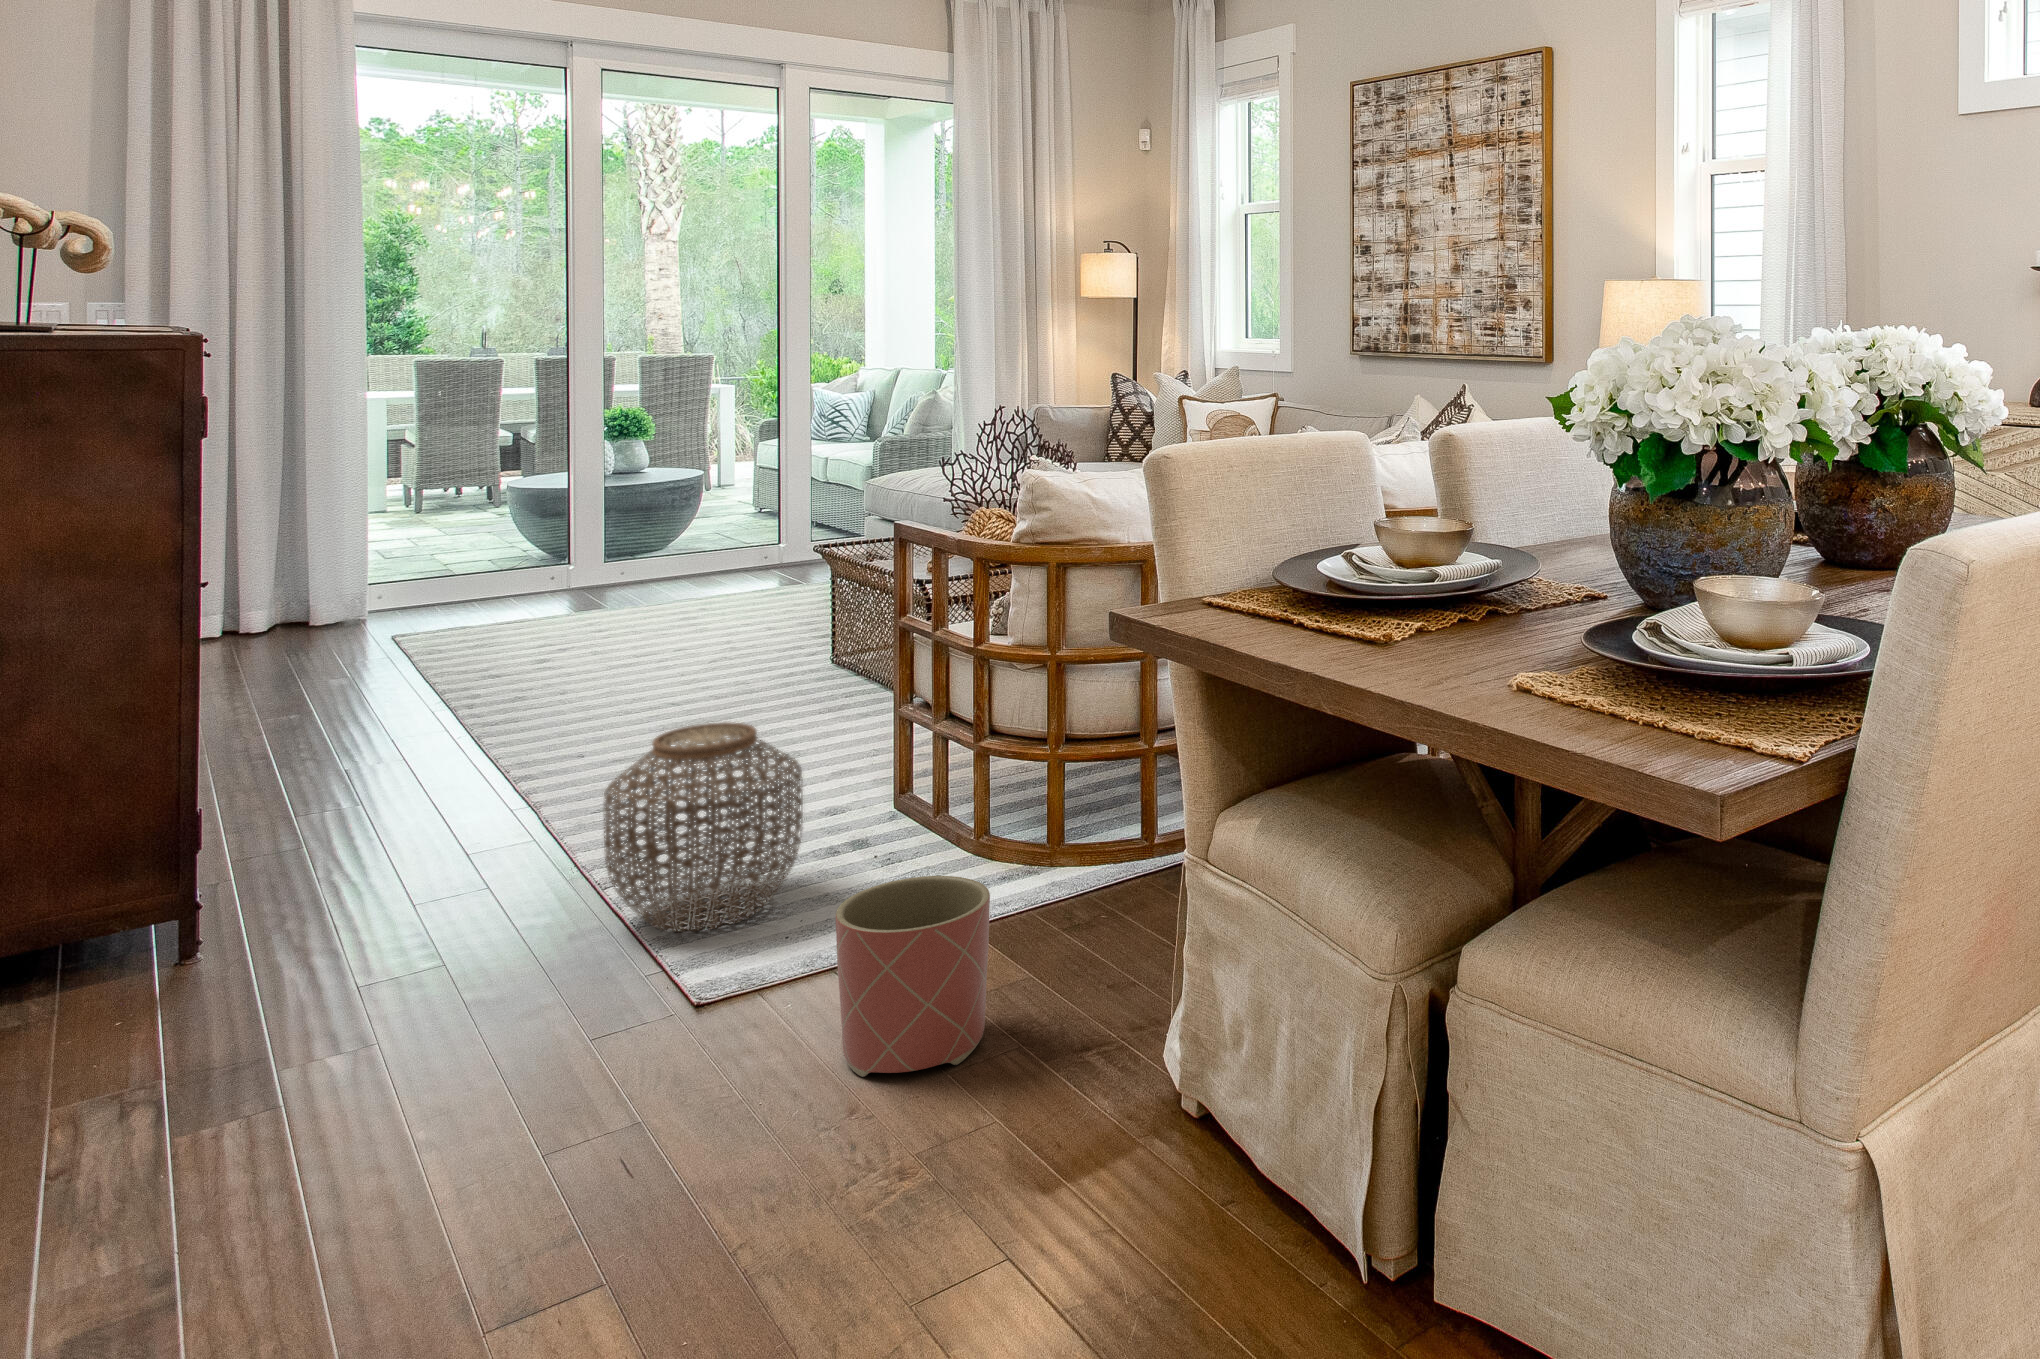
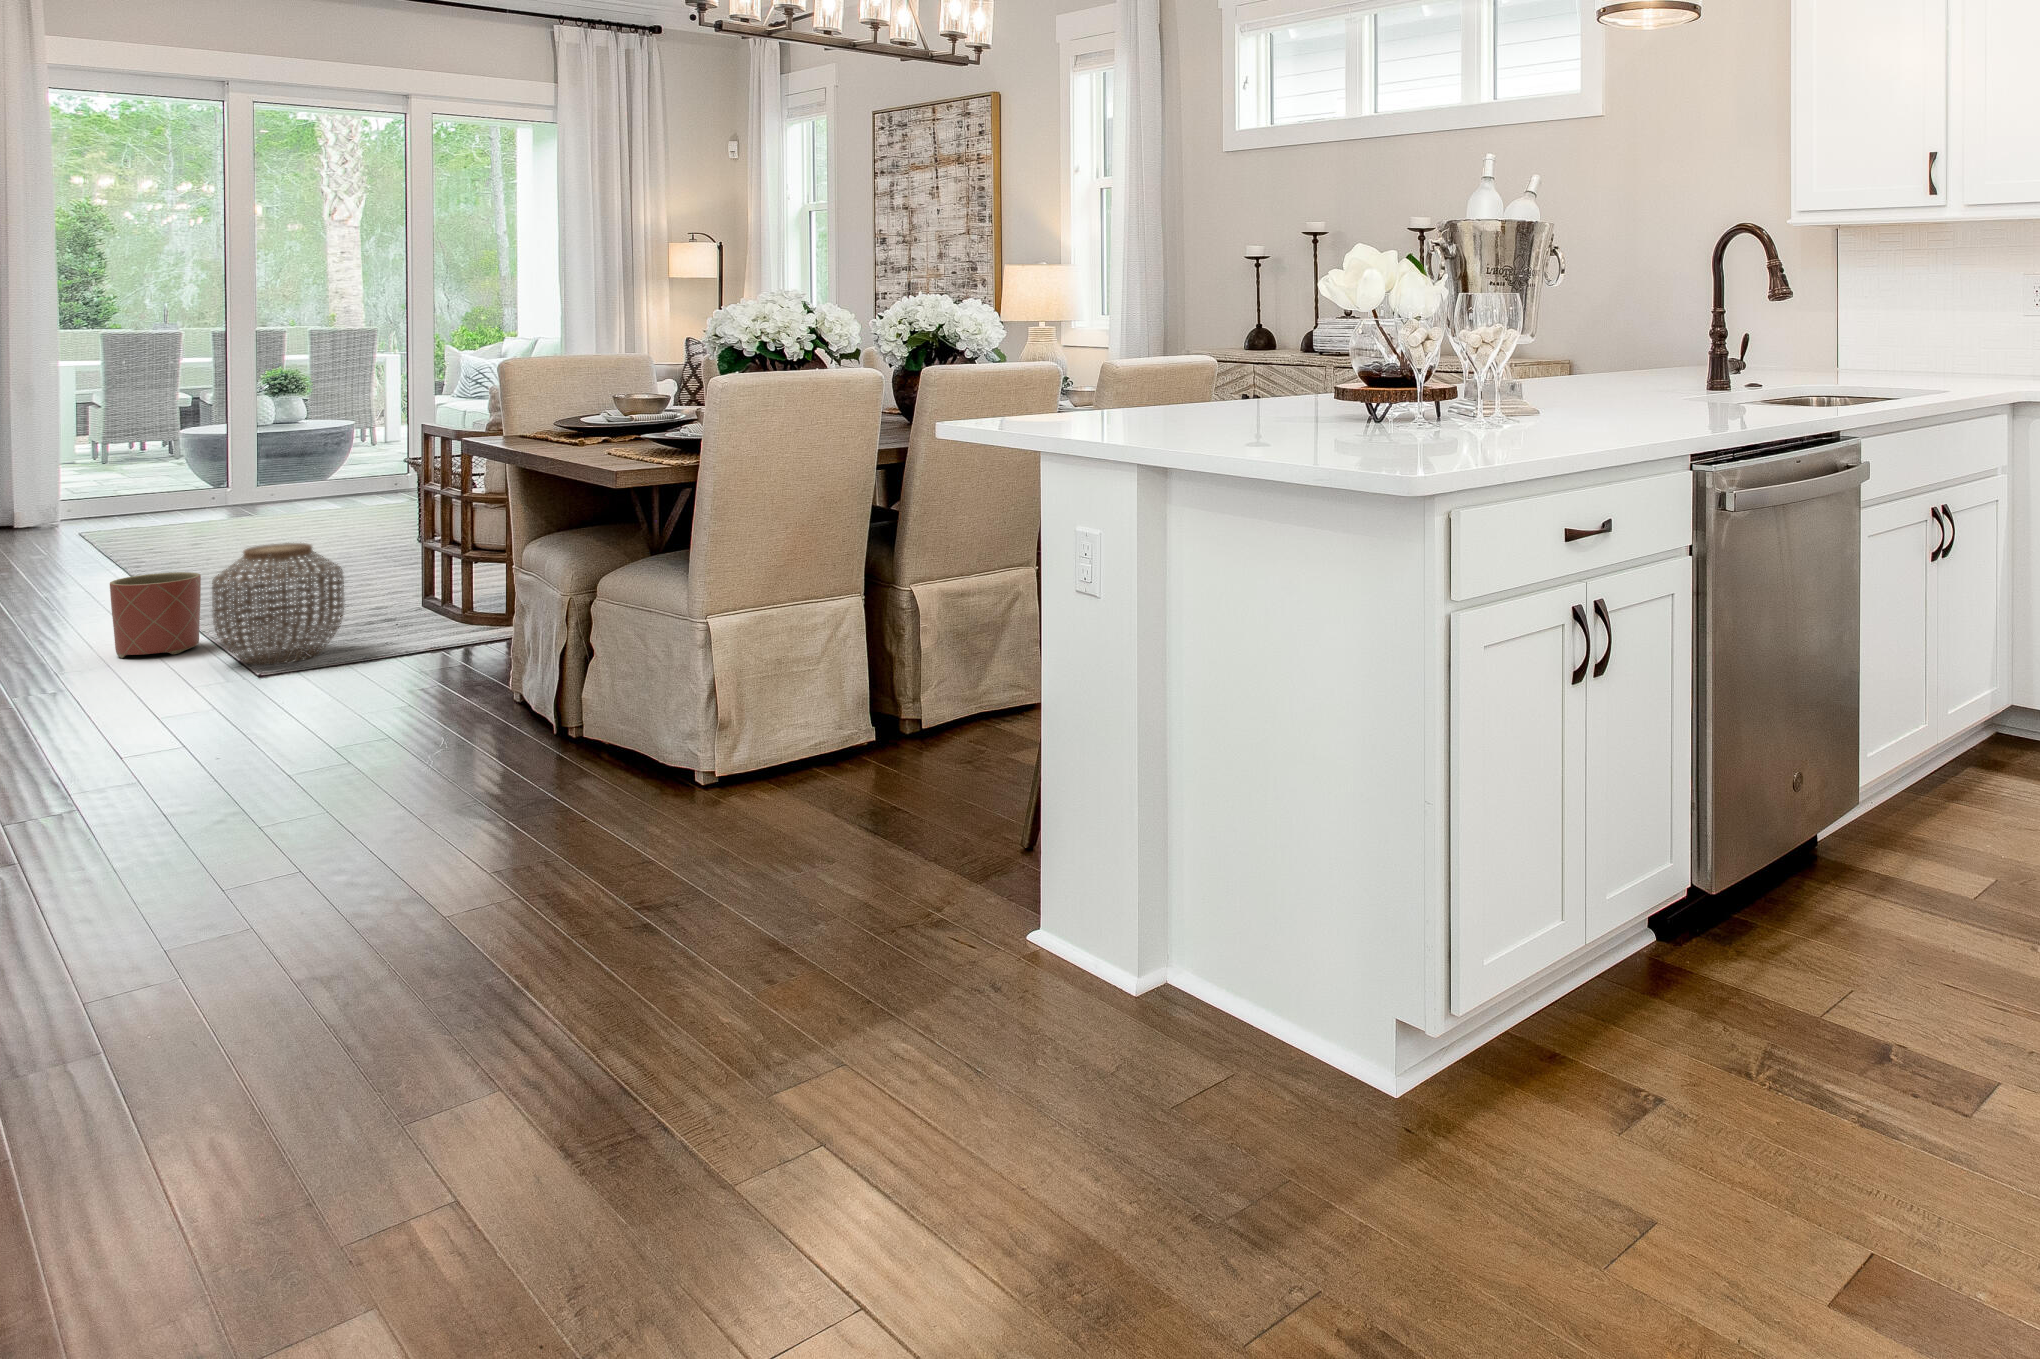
planter: present [836,876,990,1077] -> present [110,572,201,658]

